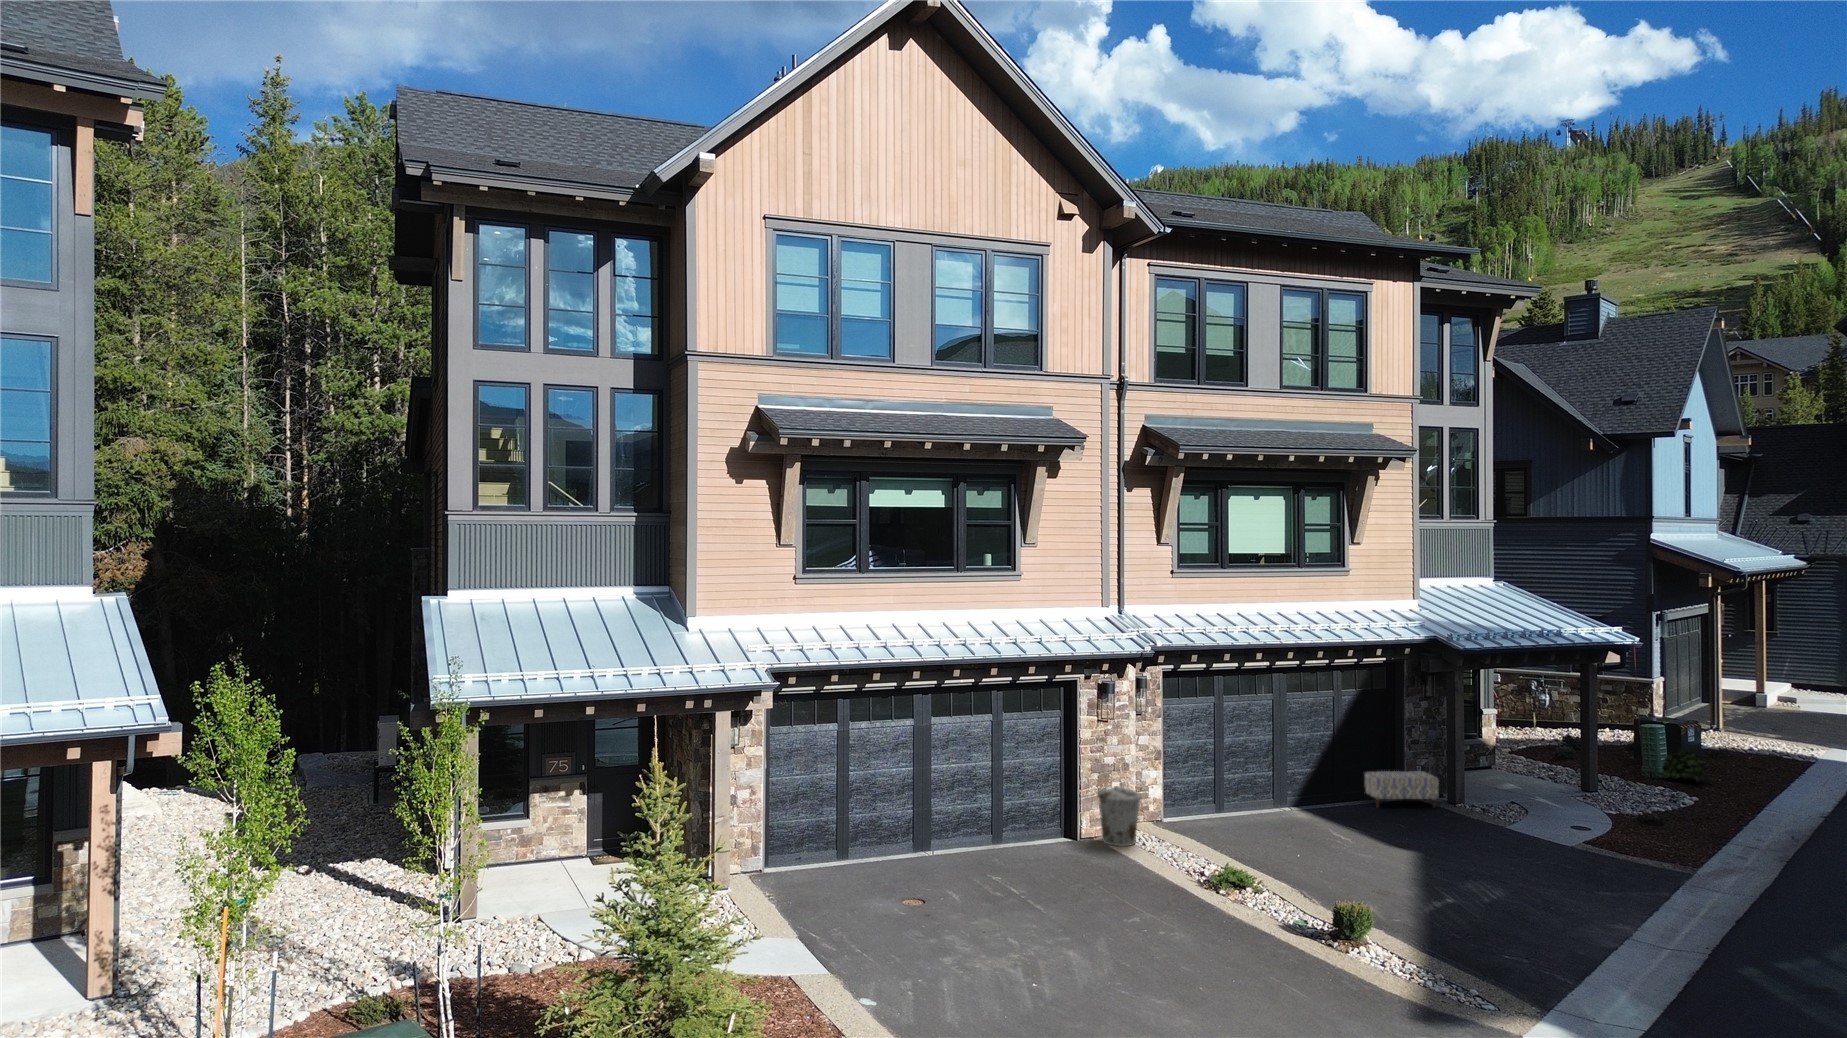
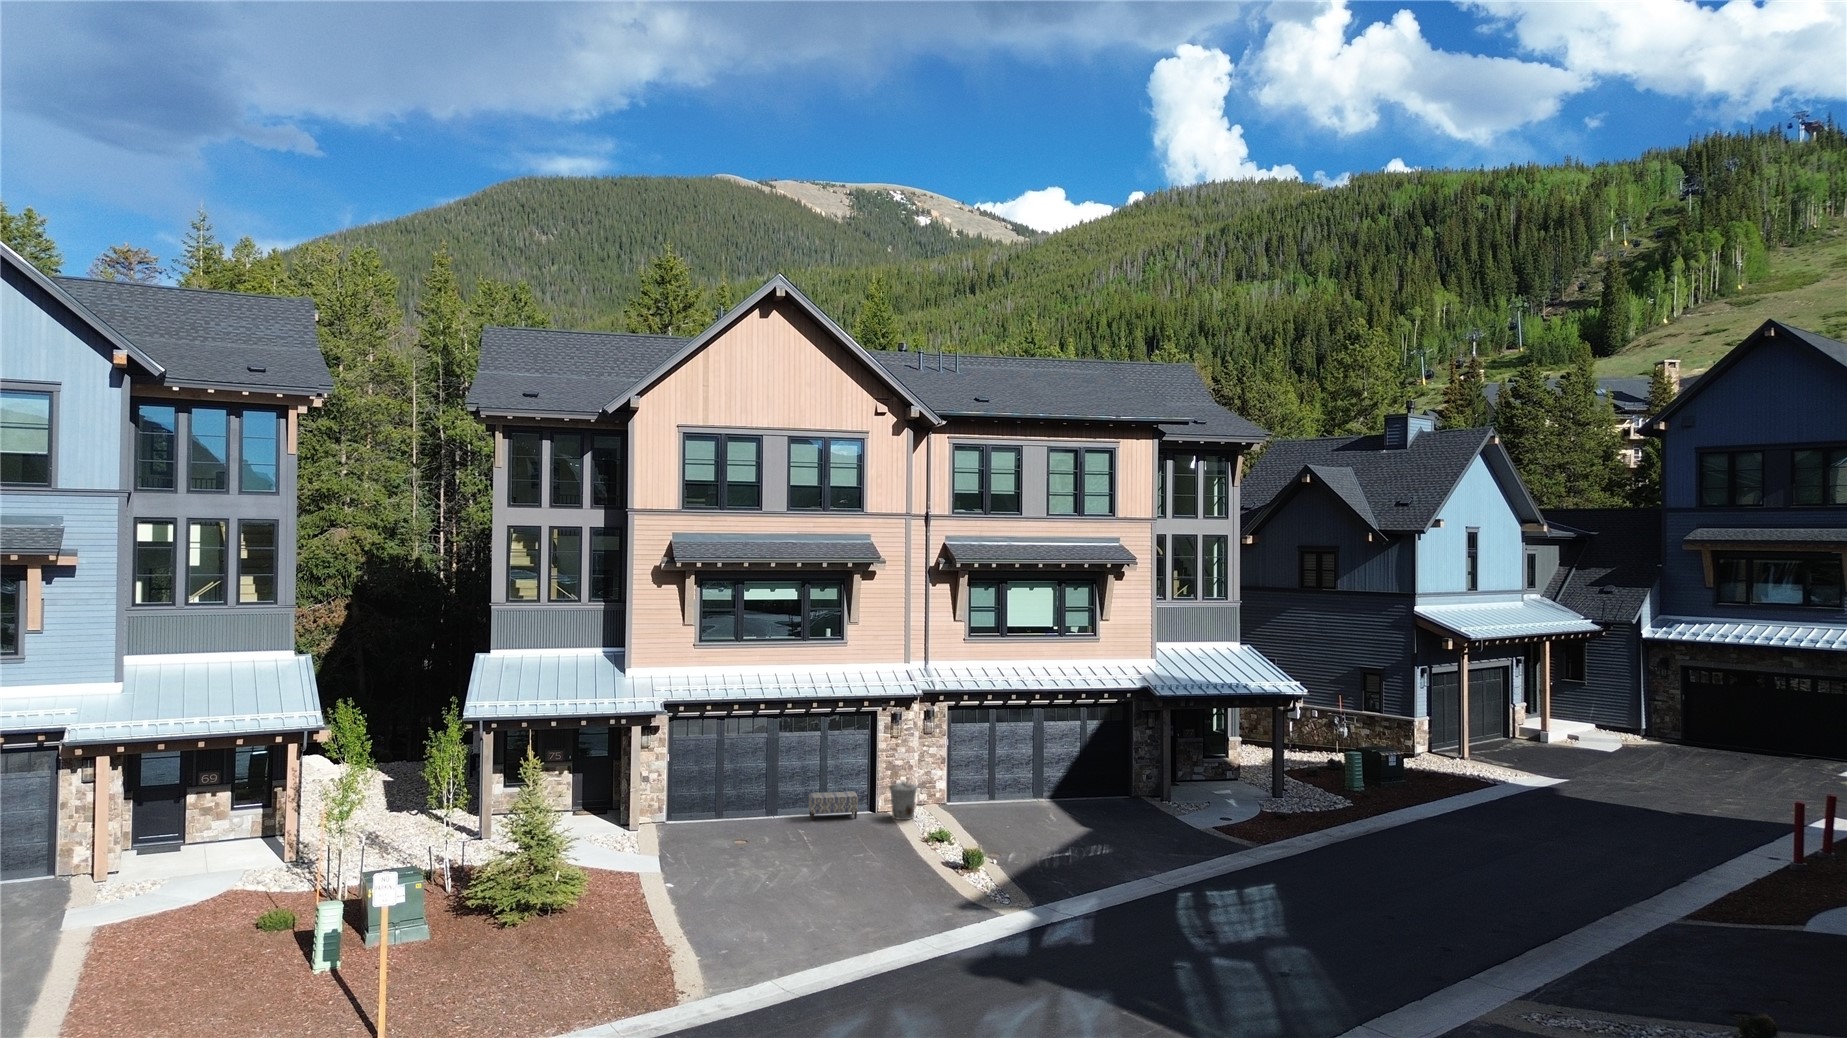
potted plant: present [1661,748,1706,782] -> none [1357,772,1387,798]
bench: present [1364,771,1439,808] -> present [809,791,858,820]

